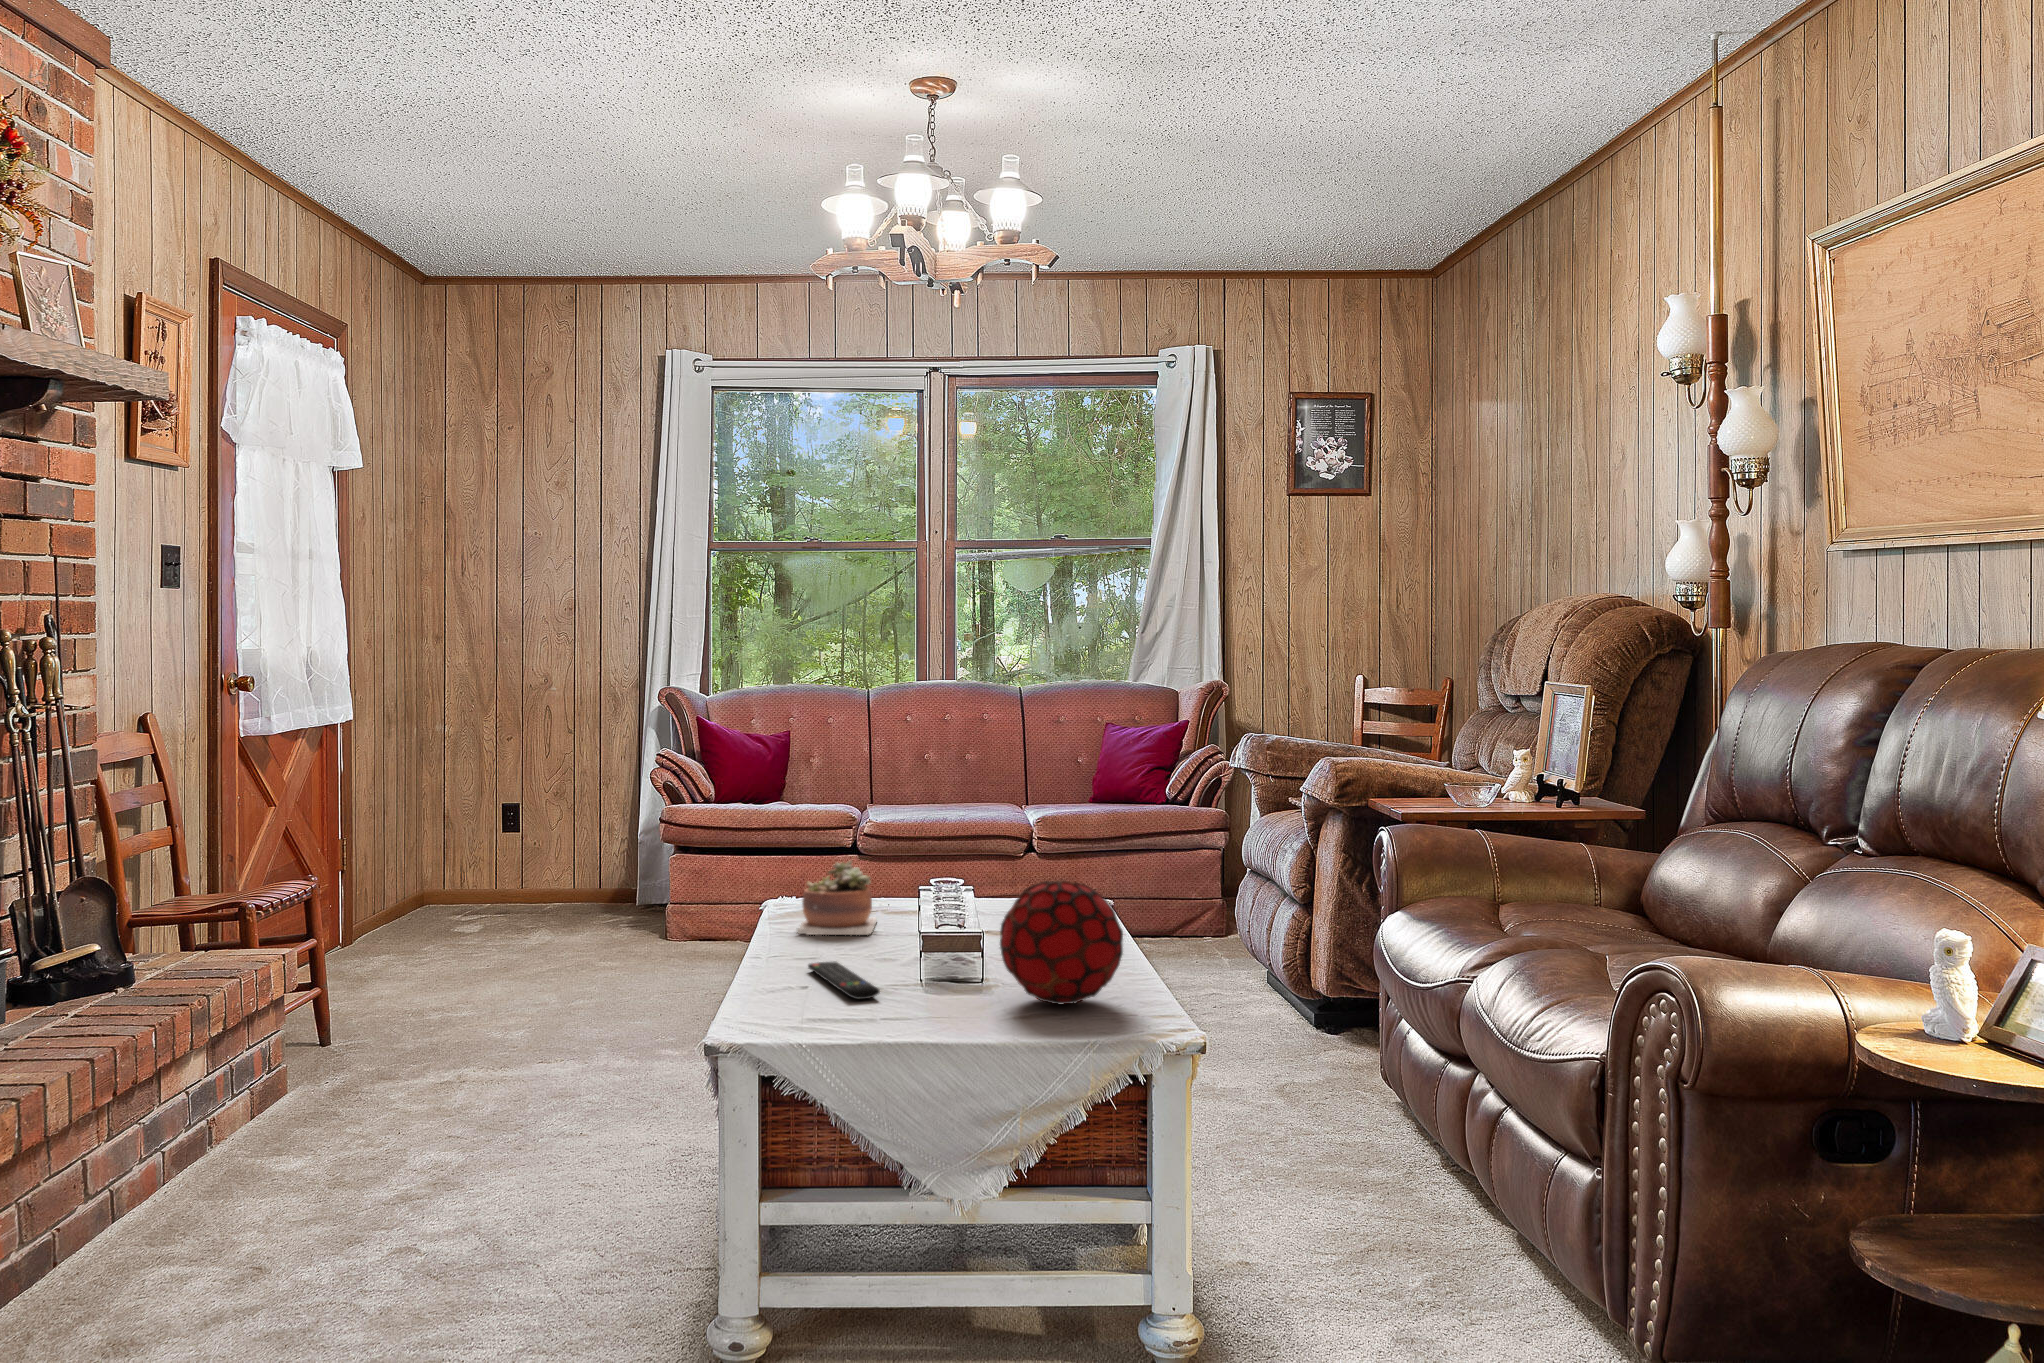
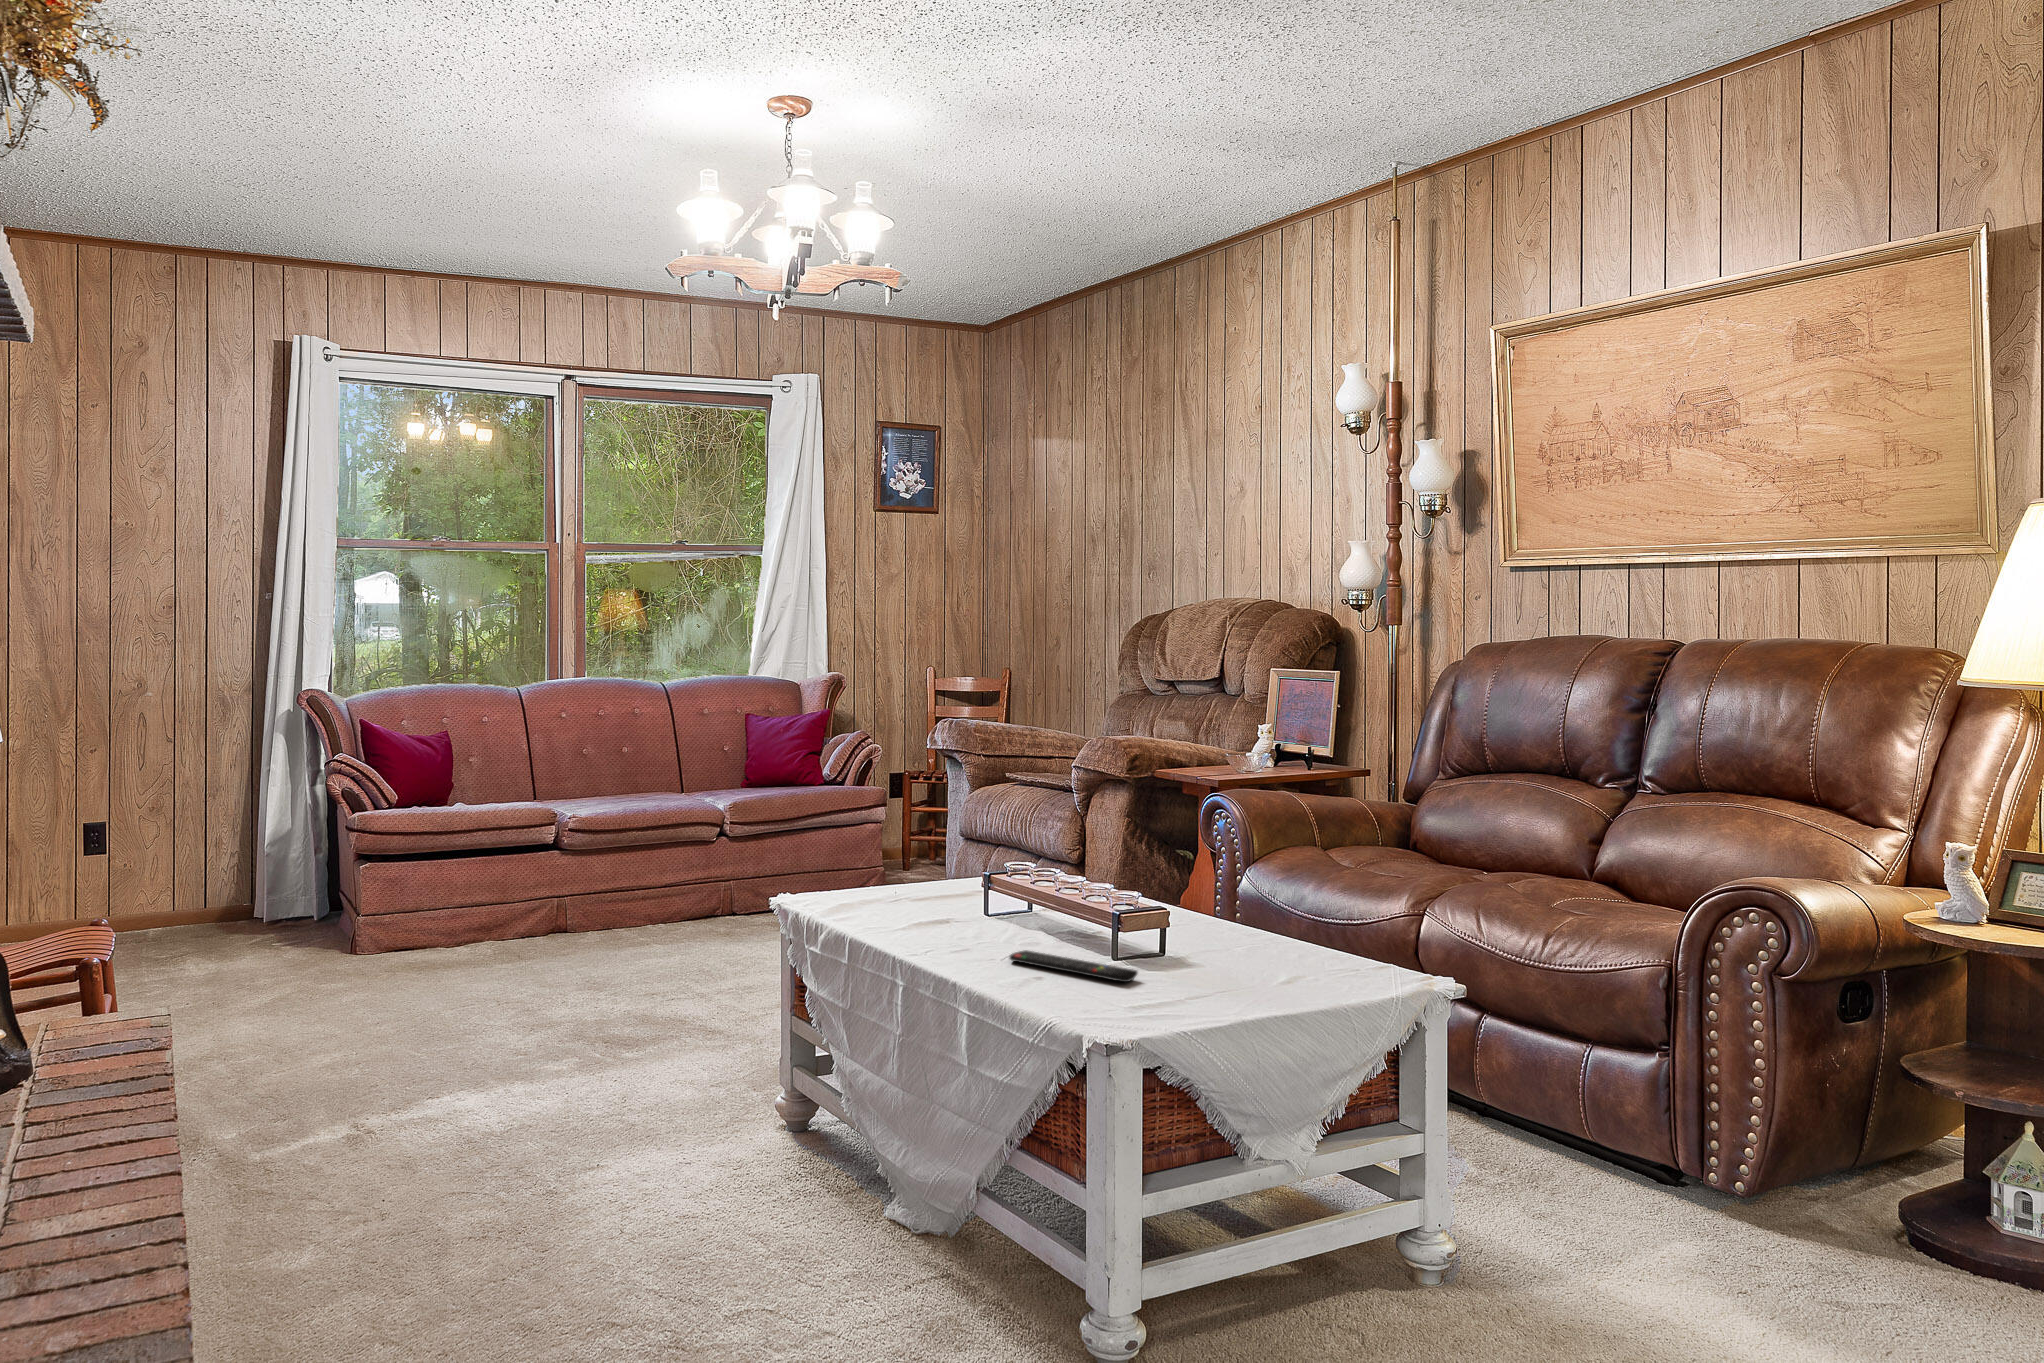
succulent plant: present [797,861,877,935] -> none [876,852,965,929]
decorative orb: present [1000,880,1123,1004] -> none [1217,852,1330,964]

